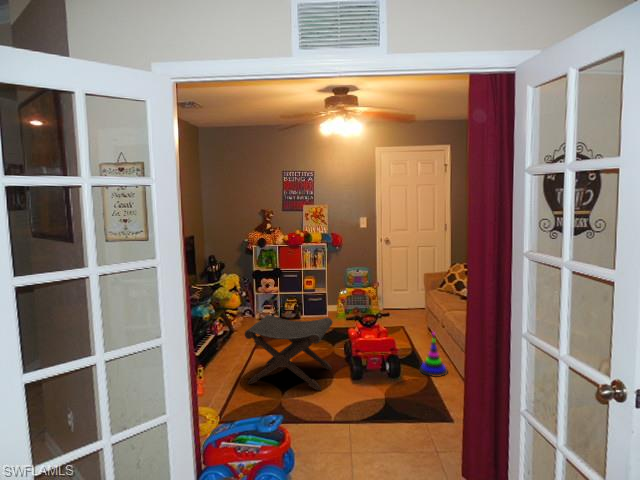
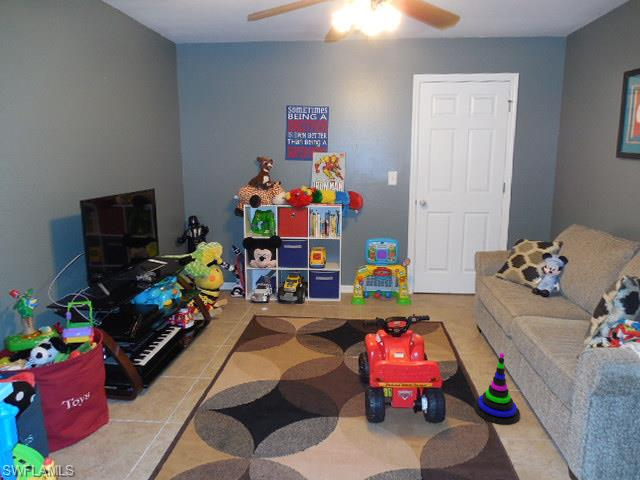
footstool: present [245,315,332,391] -> none [199,310,341,444]

